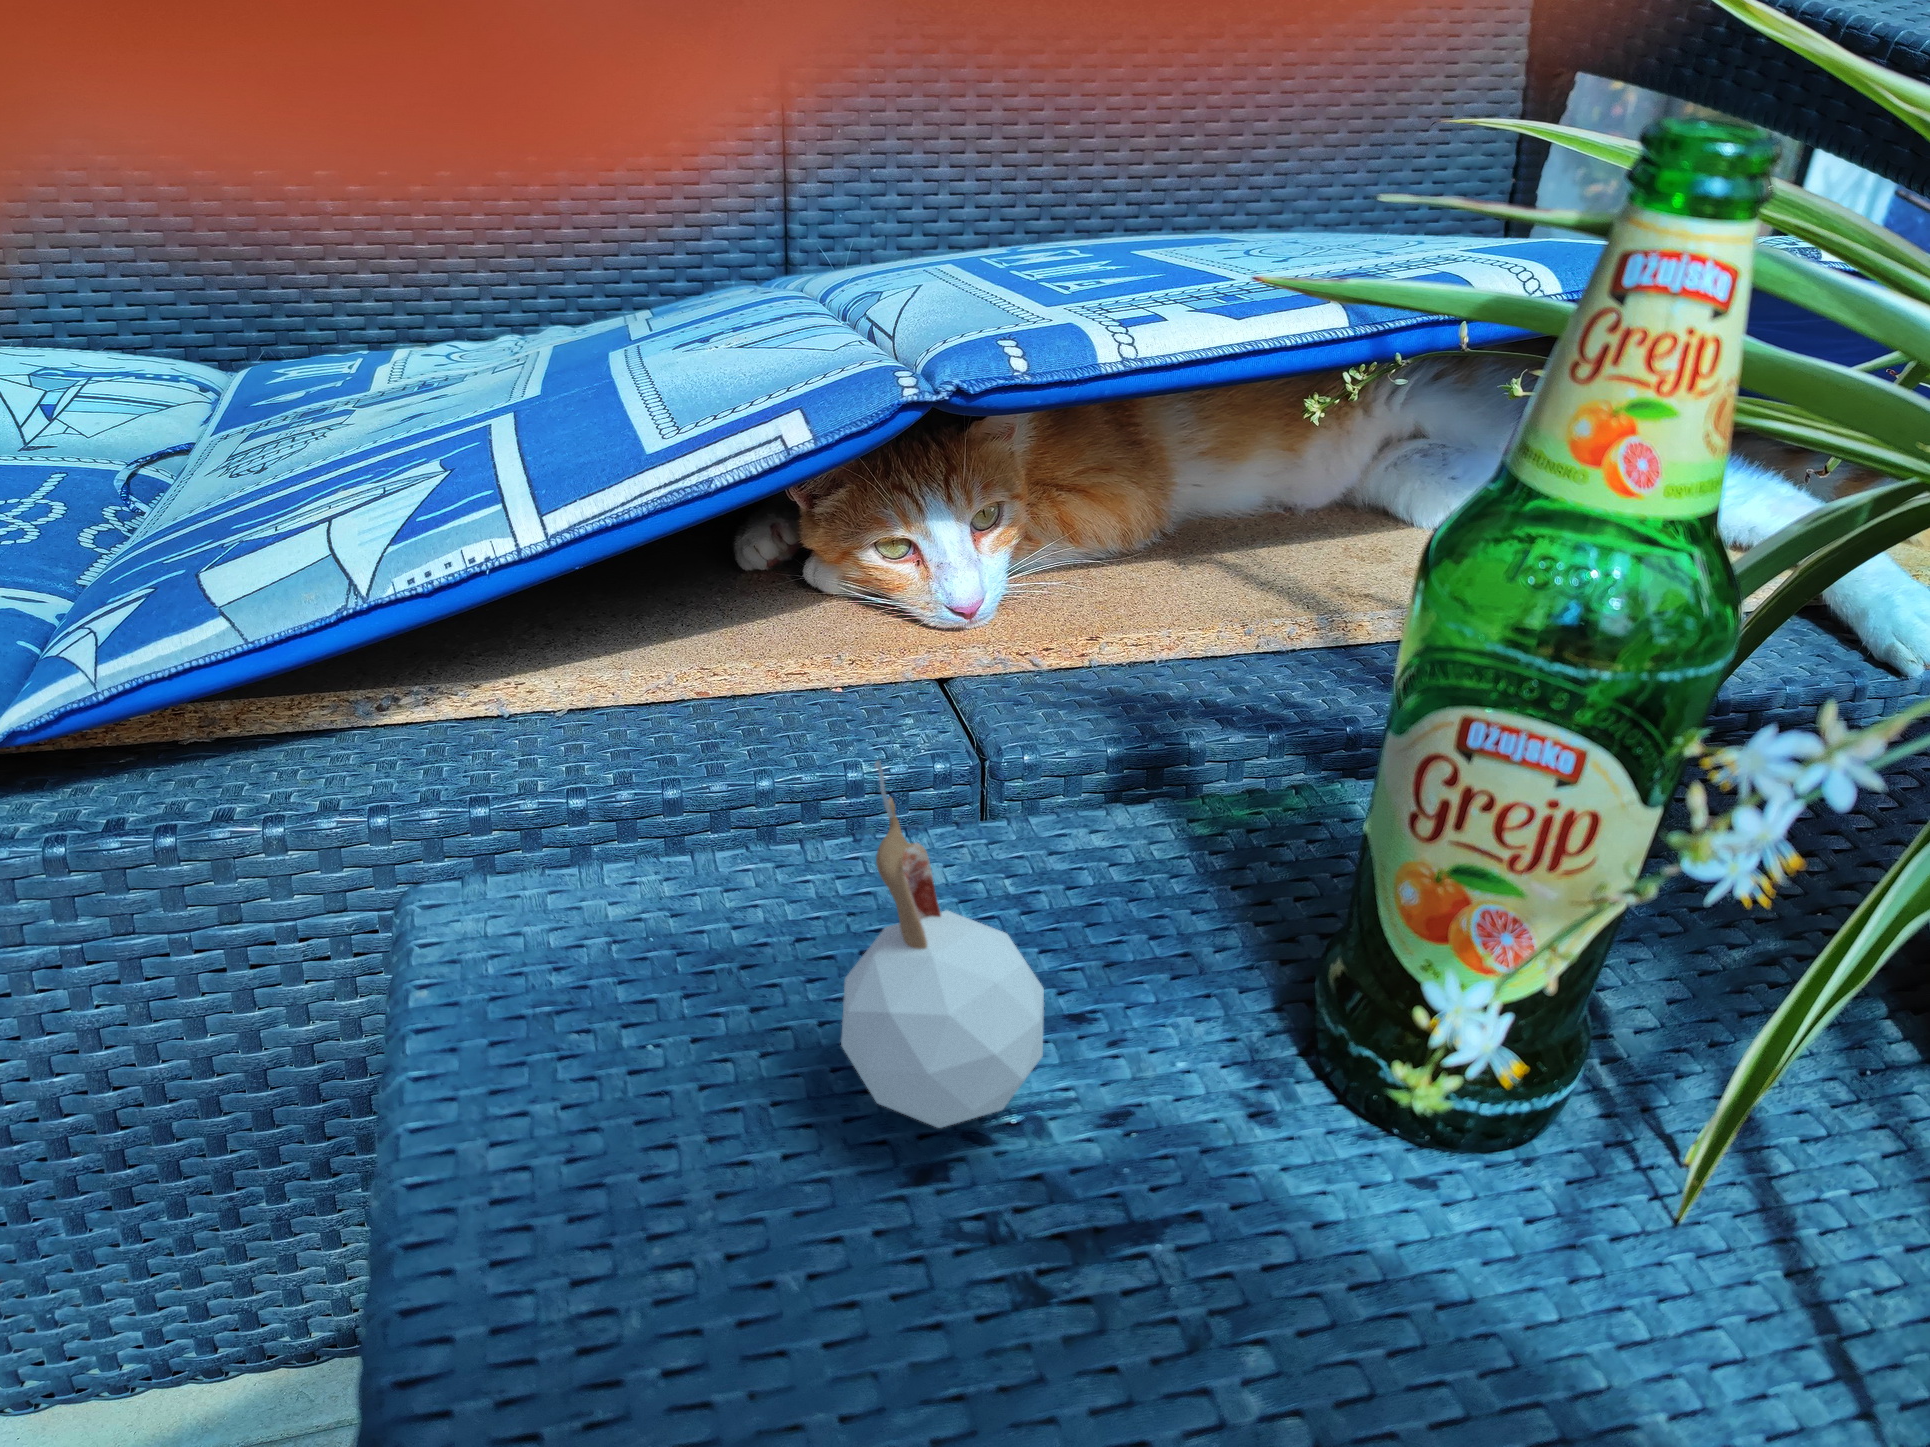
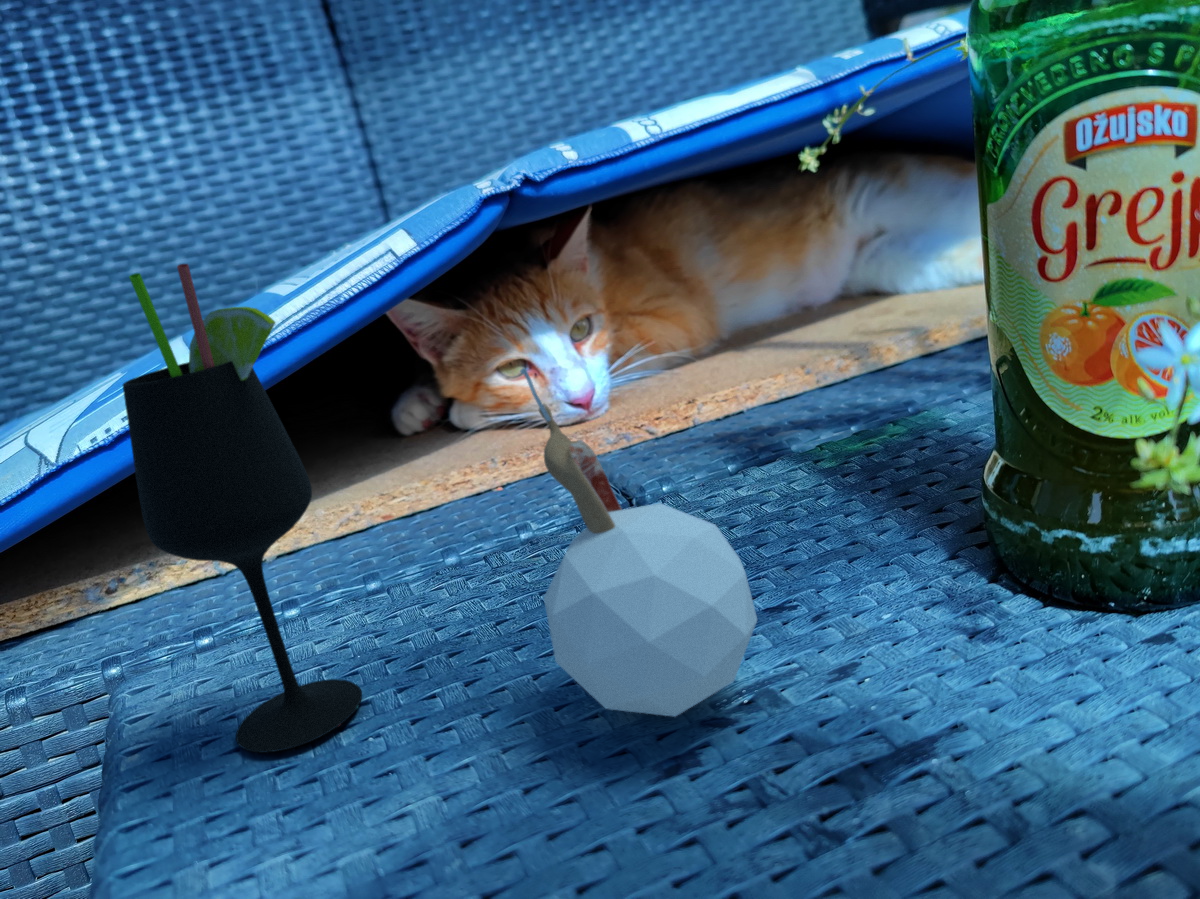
wine glass: none [484,612,650,1037] -> present [123,264,362,753]

